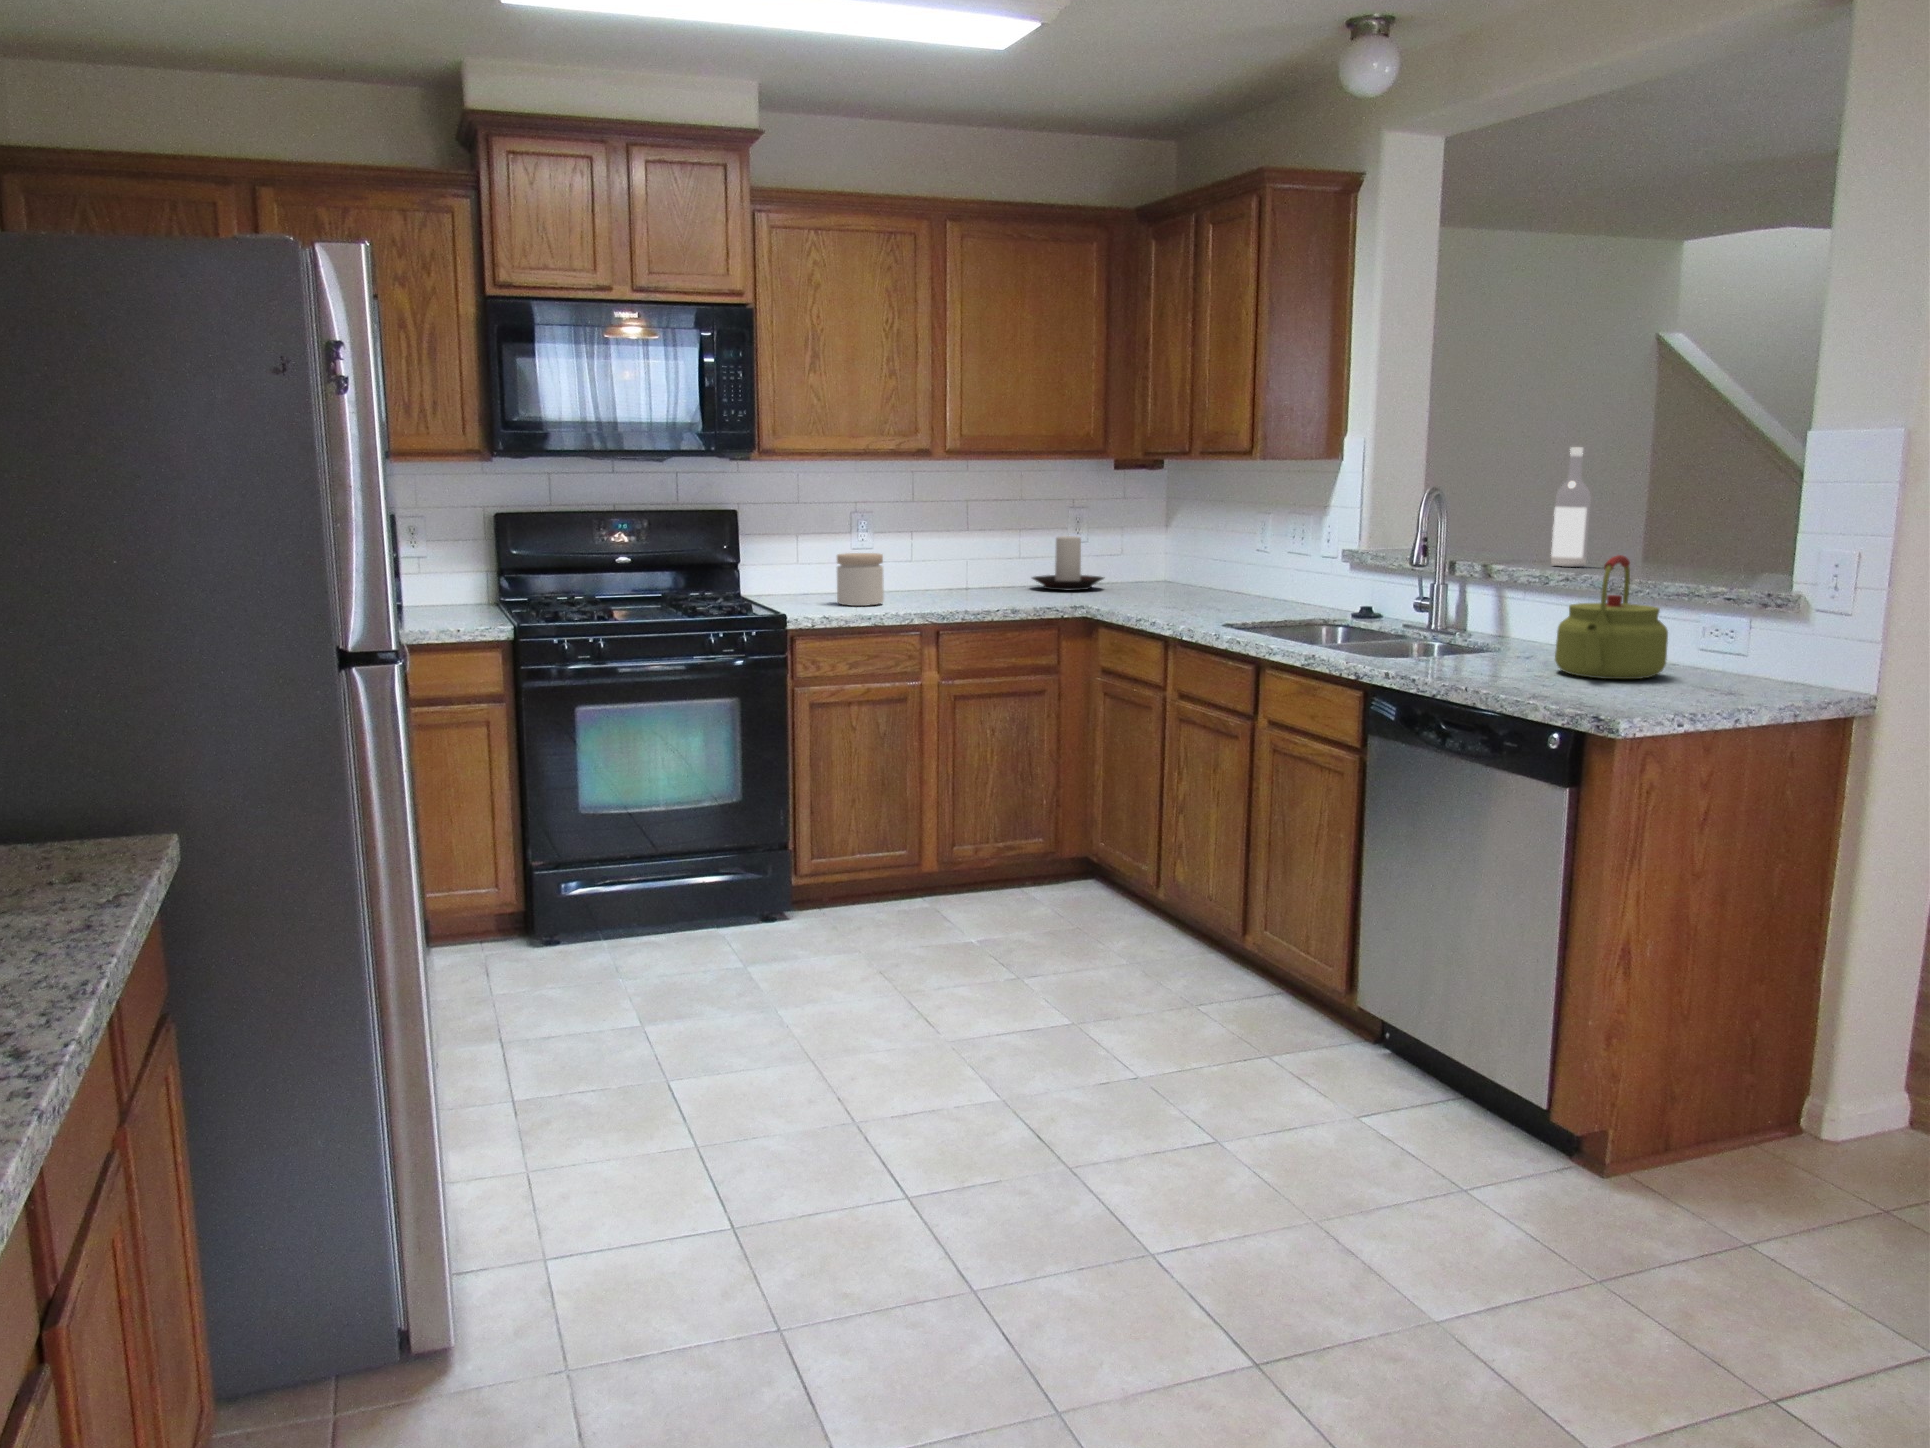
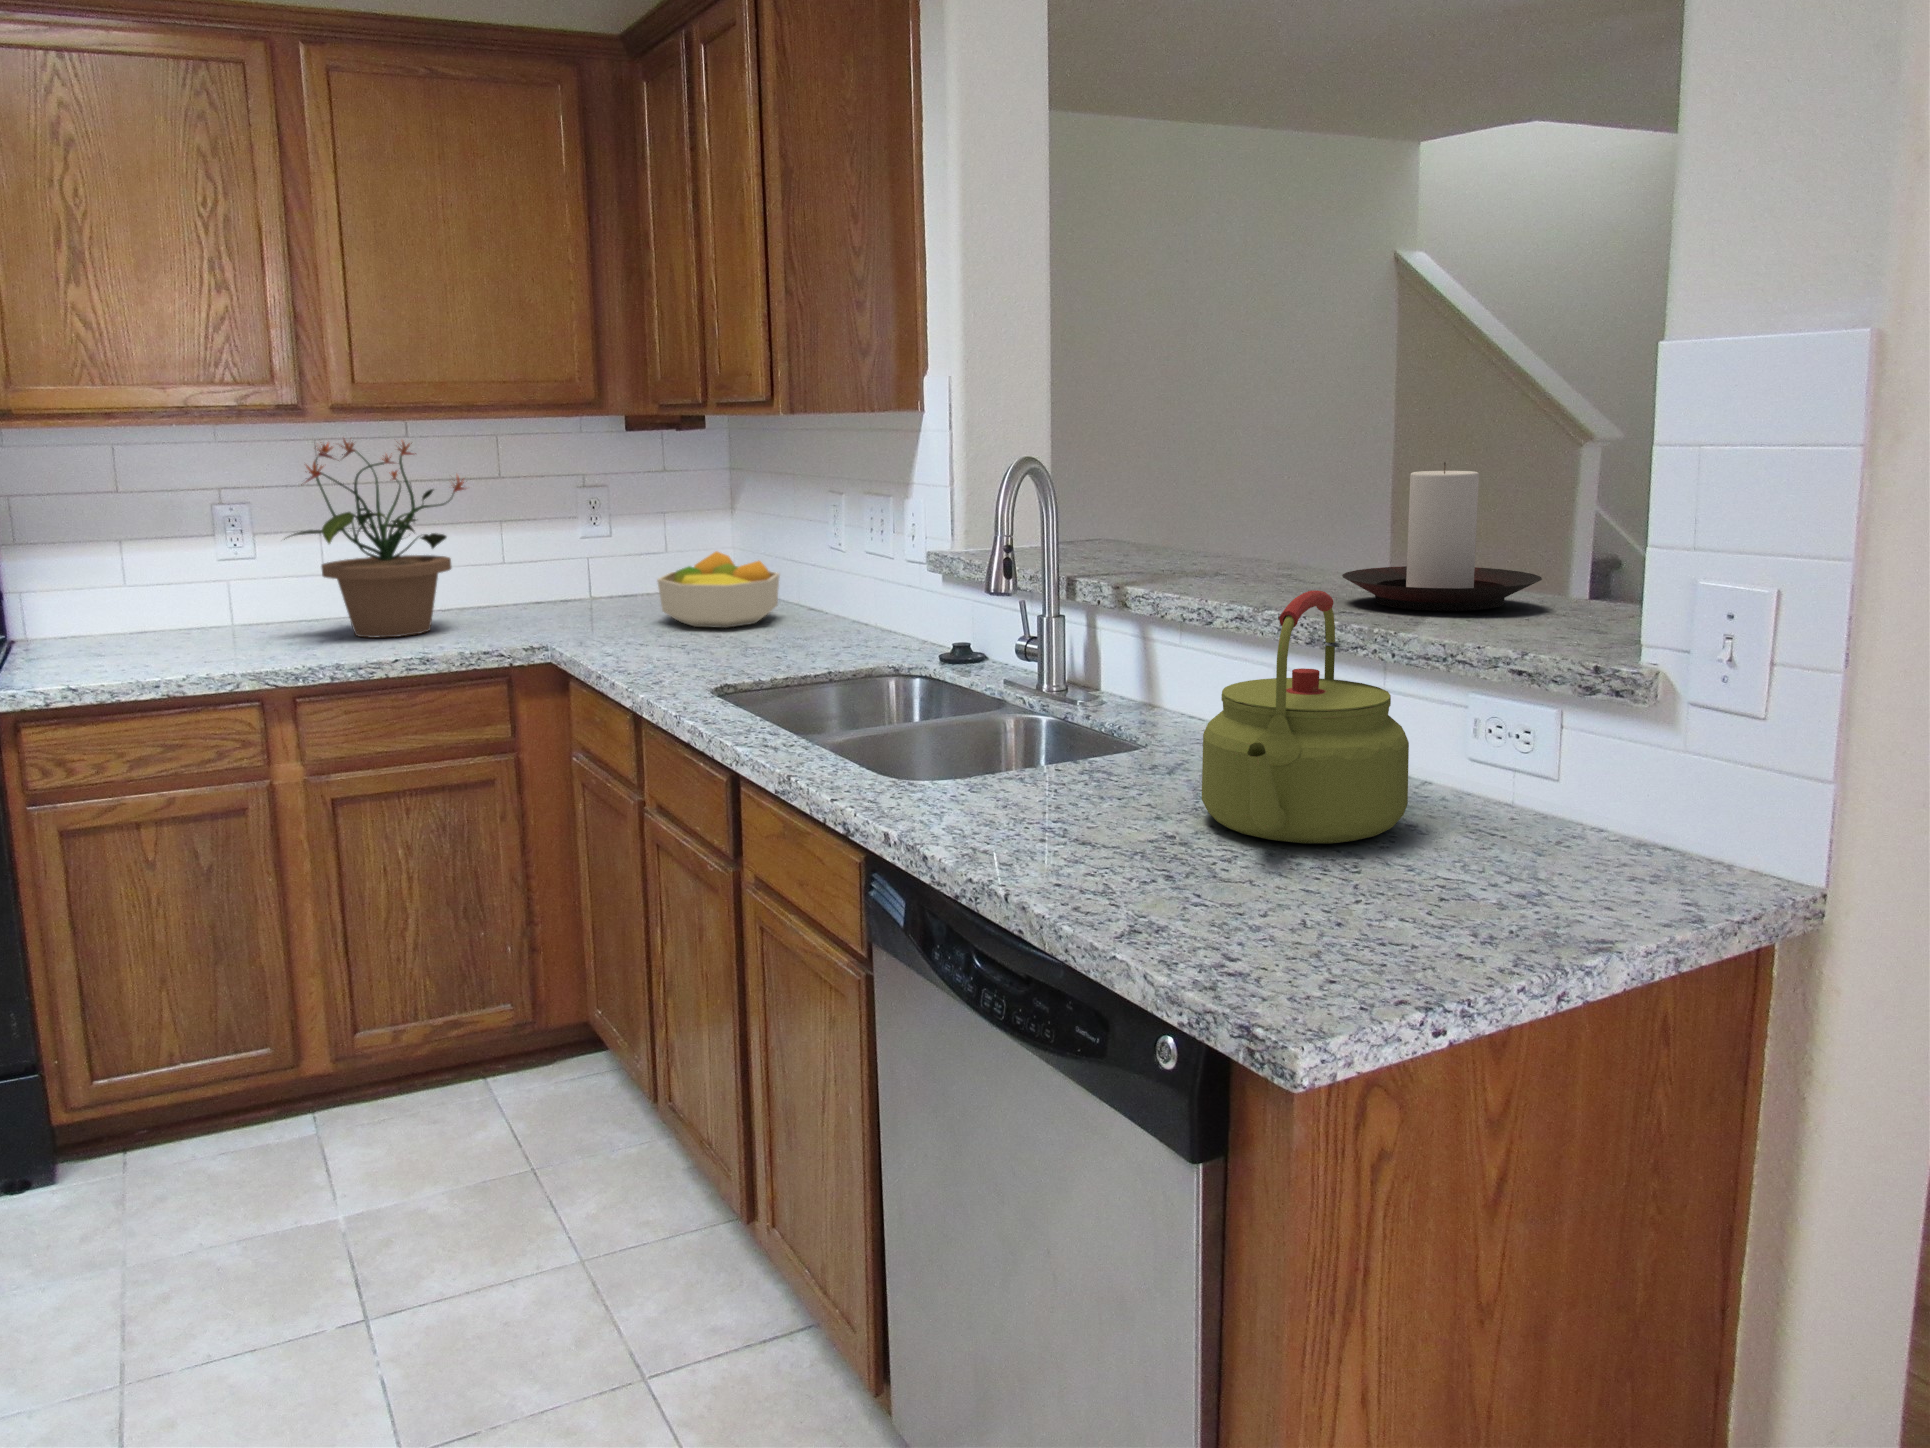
wine bottle: present [1551,447,1591,567] -> none [1226,382,1282,581]
potted plant: none [909,470,1025,600] -> present [284,439,465,638]
candle holder: present [1032,536,1104,590] -> present [1342,462,1542,611]
fruit bowl: none [1142,552,1221,601] -> present [657,551,779,628]
jar: present [837,553,884,606] -> none [134,572,225,659]

